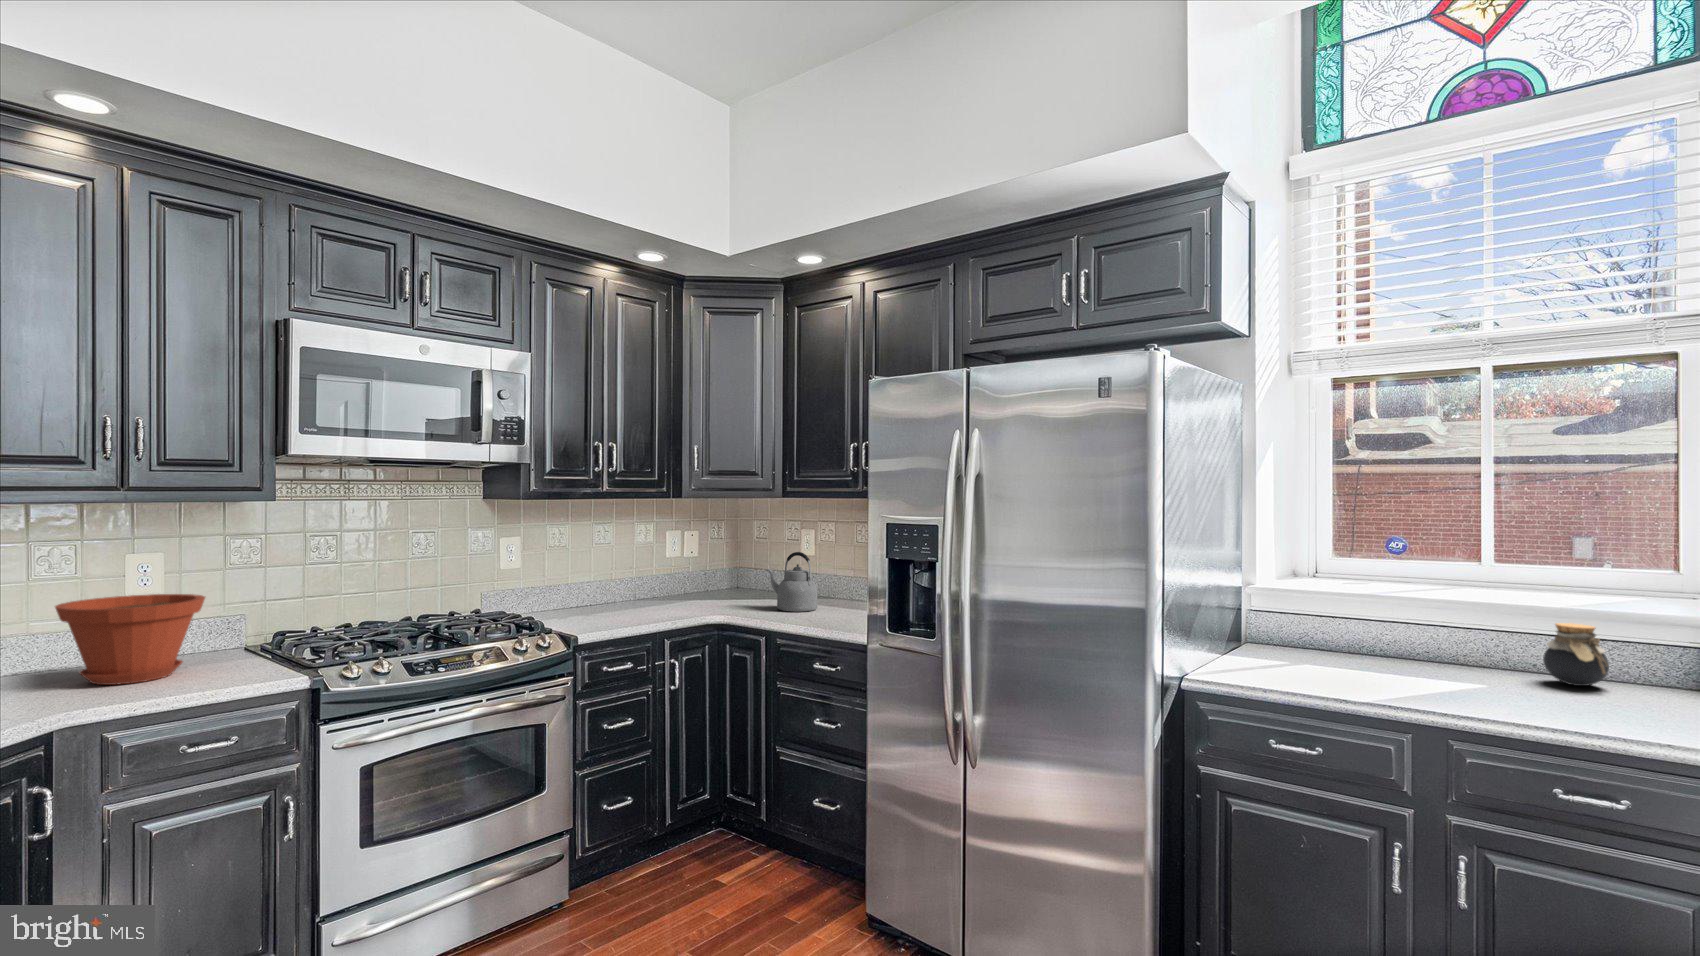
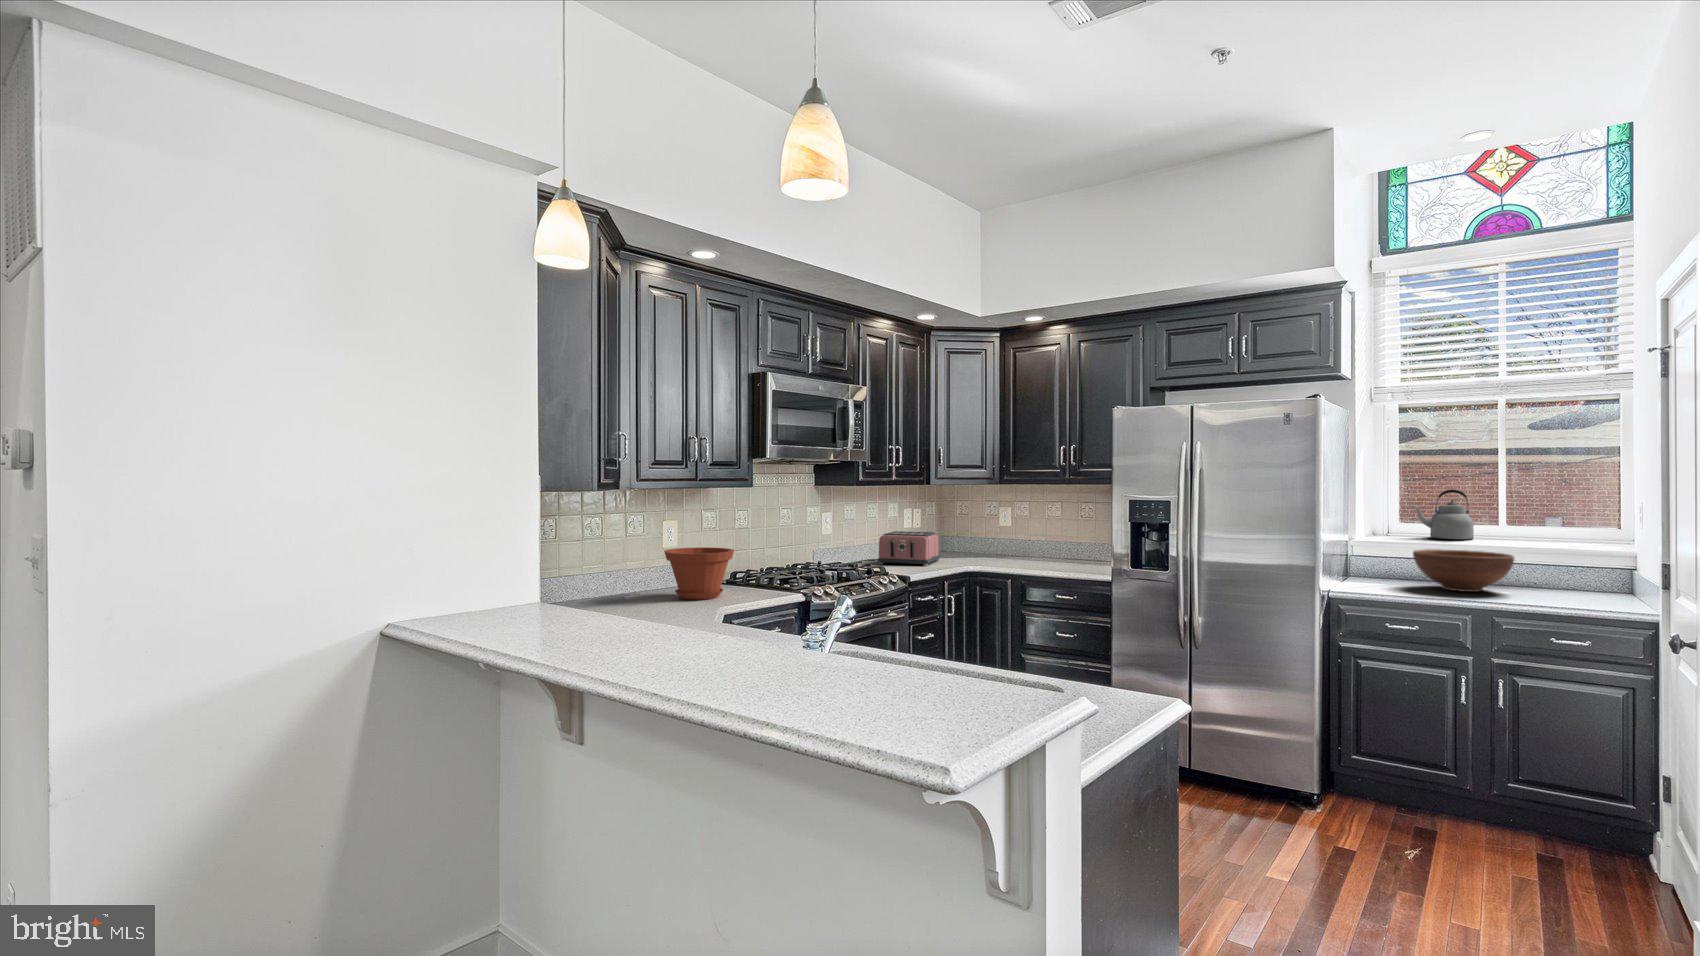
kettle: present [766,552,818,612] -> present [1411,490,1474,539]
toaster: none [595,562,700,615] -> present [878,531,940,566]
fruit bowl: none [1329,609,1493,687] -> present [1413,549,1514,592]
jar: present [1543,623,1609,686] -> none [1541,555,1580,591]

